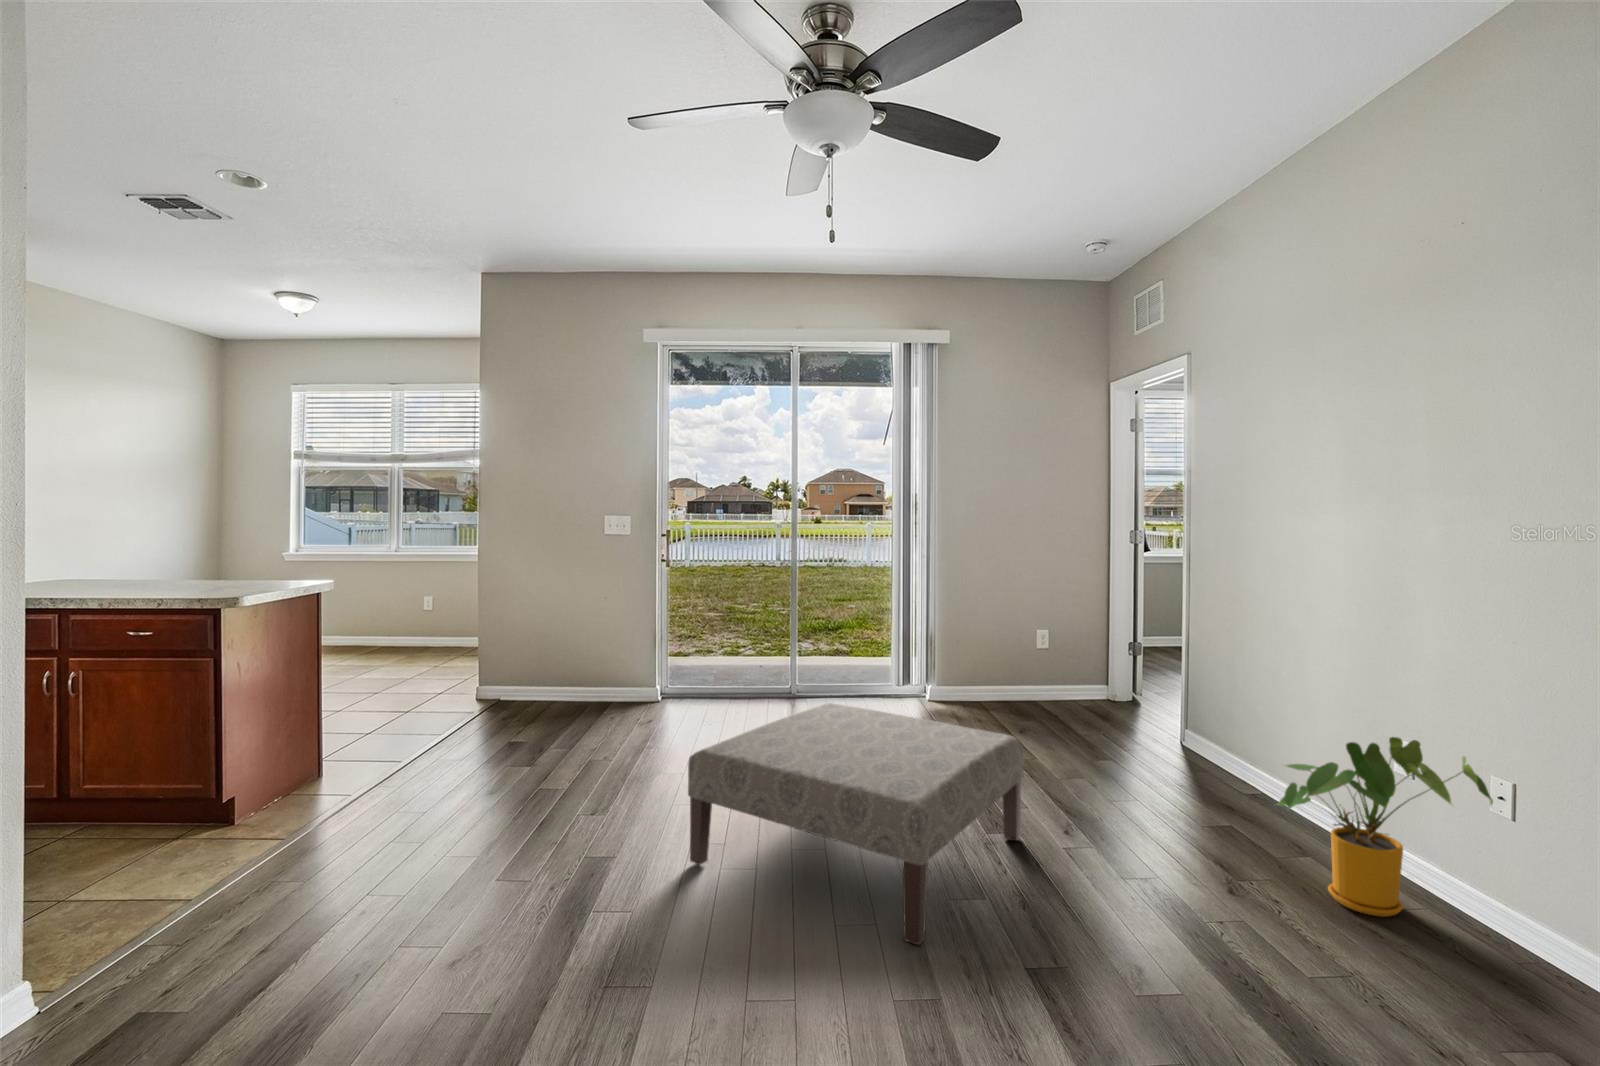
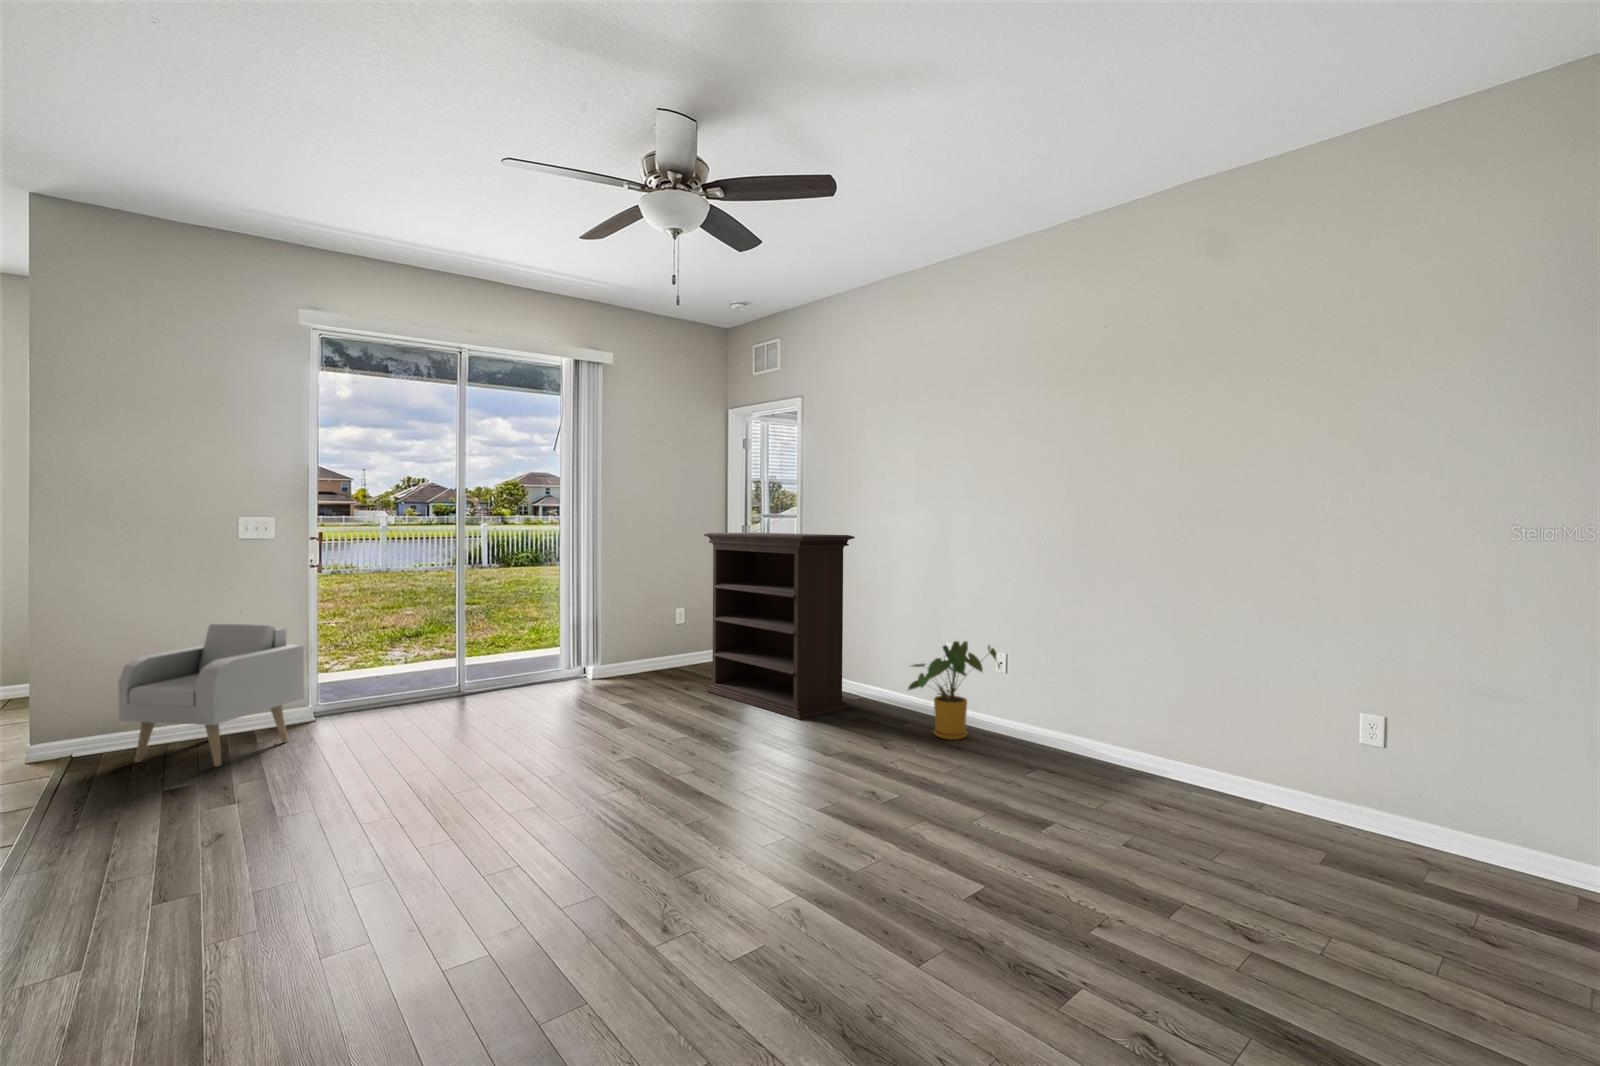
bookshelf: none [1034,537,1227,807] -> present [704,533,855,720]
armchair: none [510,607,634,730] -> present [118,624,304,767]
ottoman: present [688,703,1024,945] -> none [550,675,771,818]

